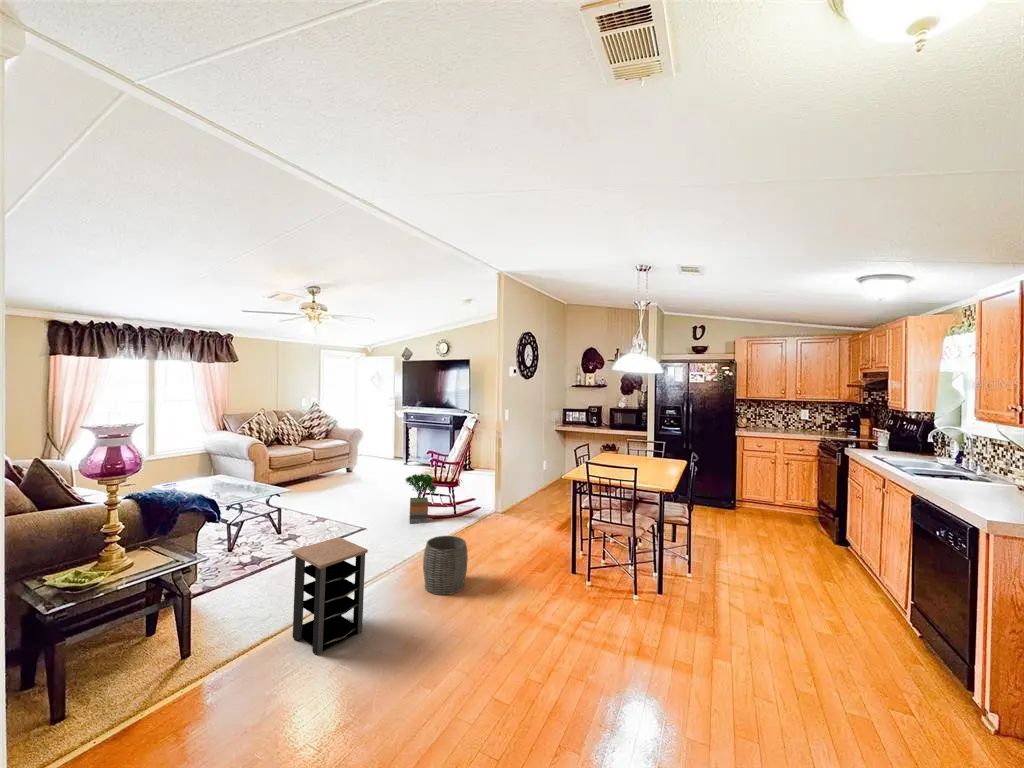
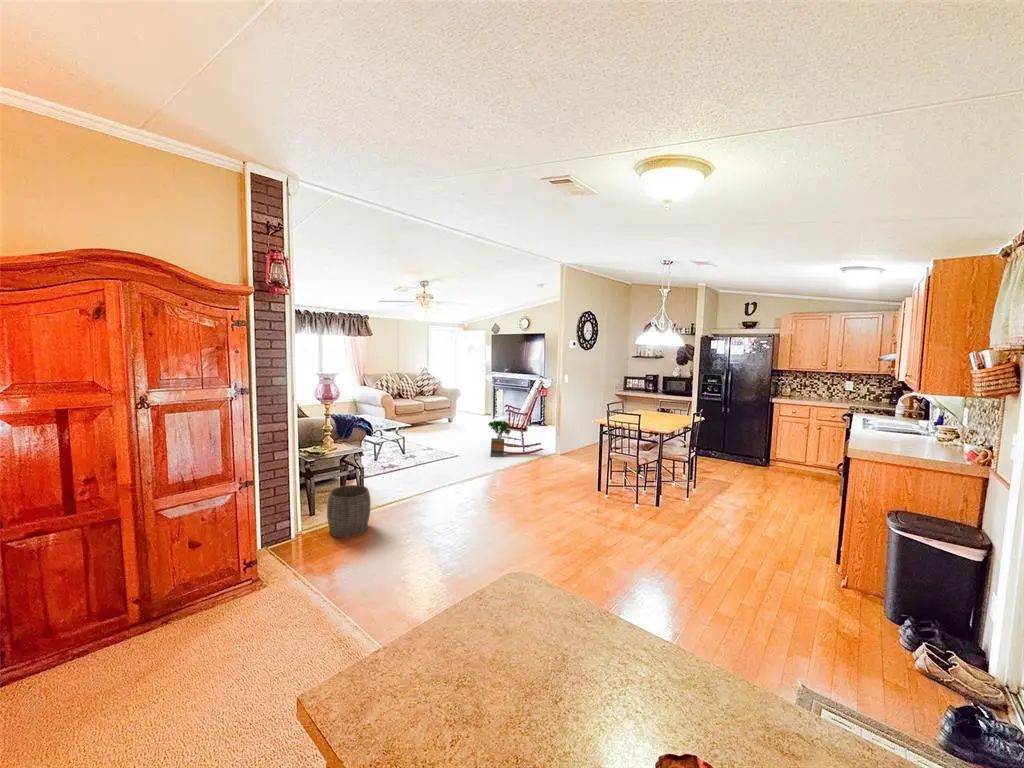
woven basket: present [423,536,468,595] -> present [327,485,370,538]
side table: present [291,537,368,655] -> none [407,450,454,519]

